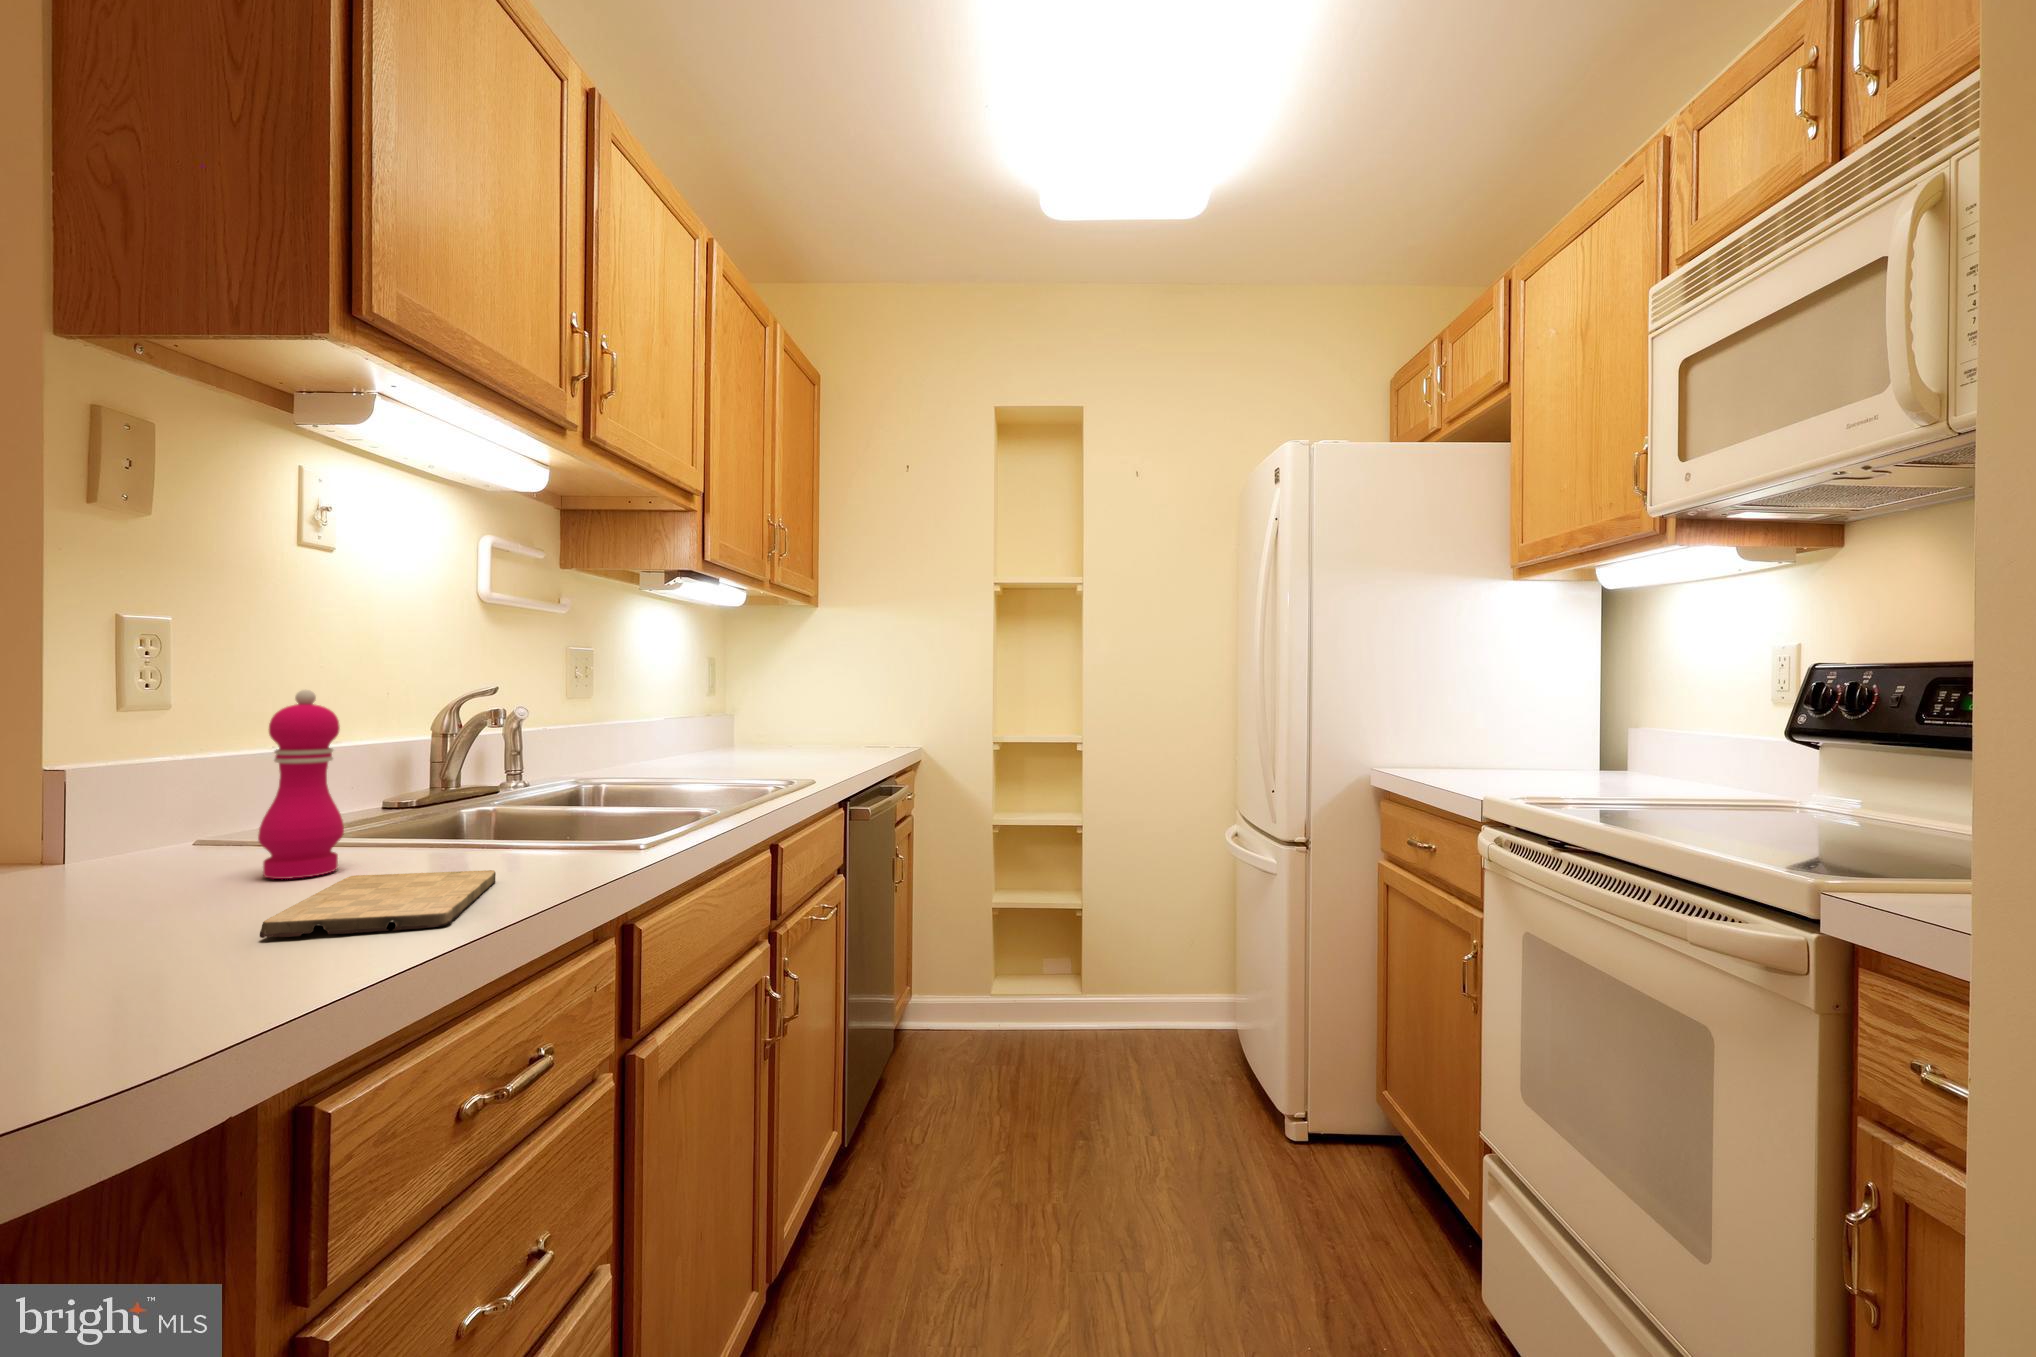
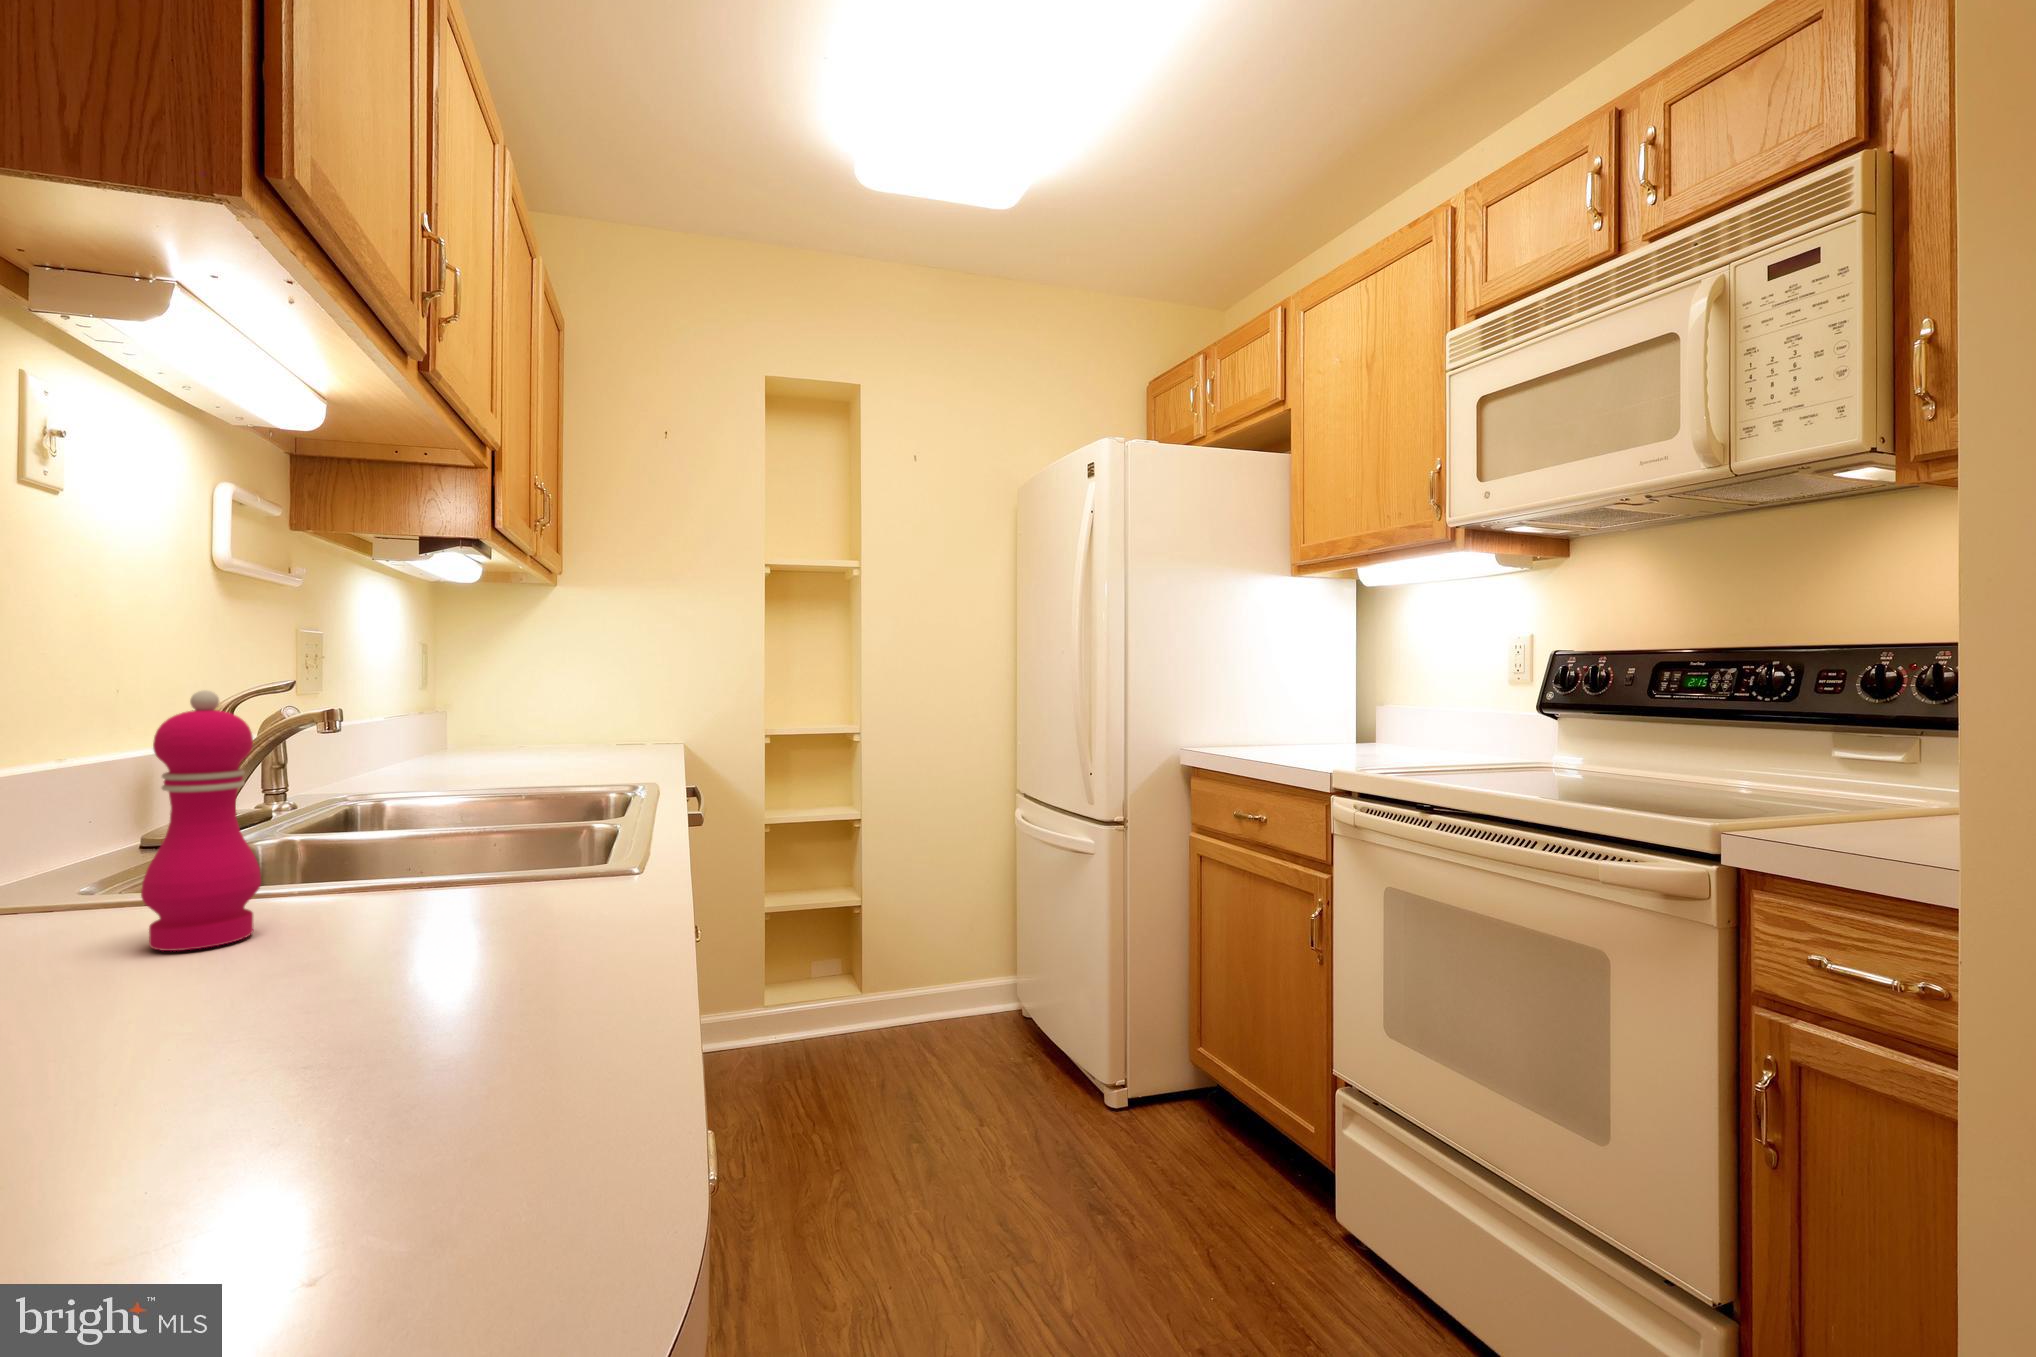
cutting board: present [260,870,496,938] -> none [328,911,573,1021]

